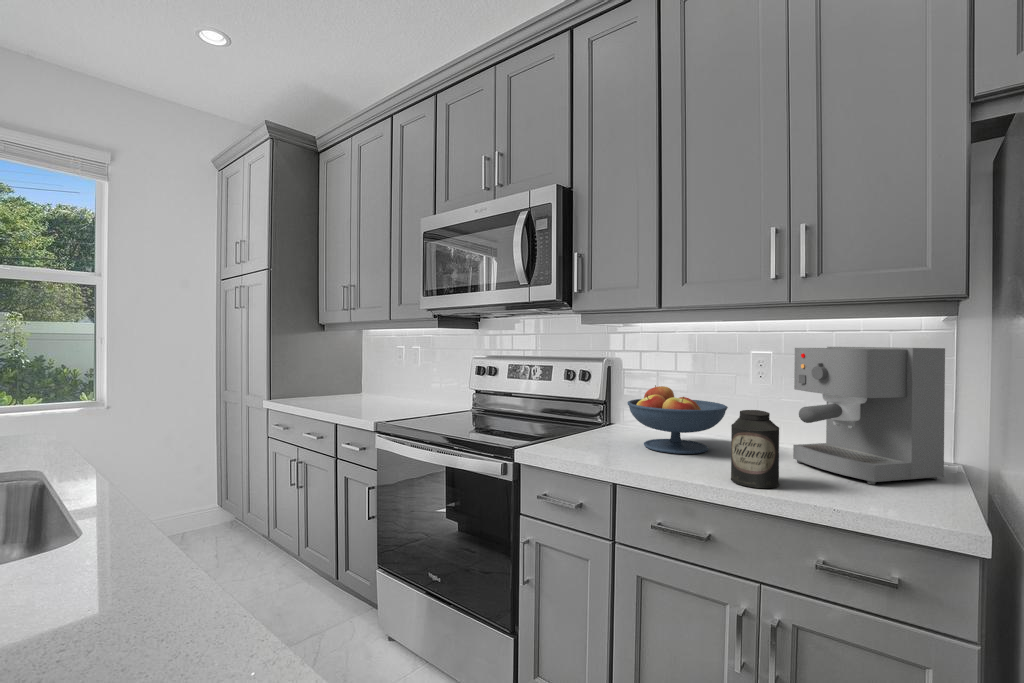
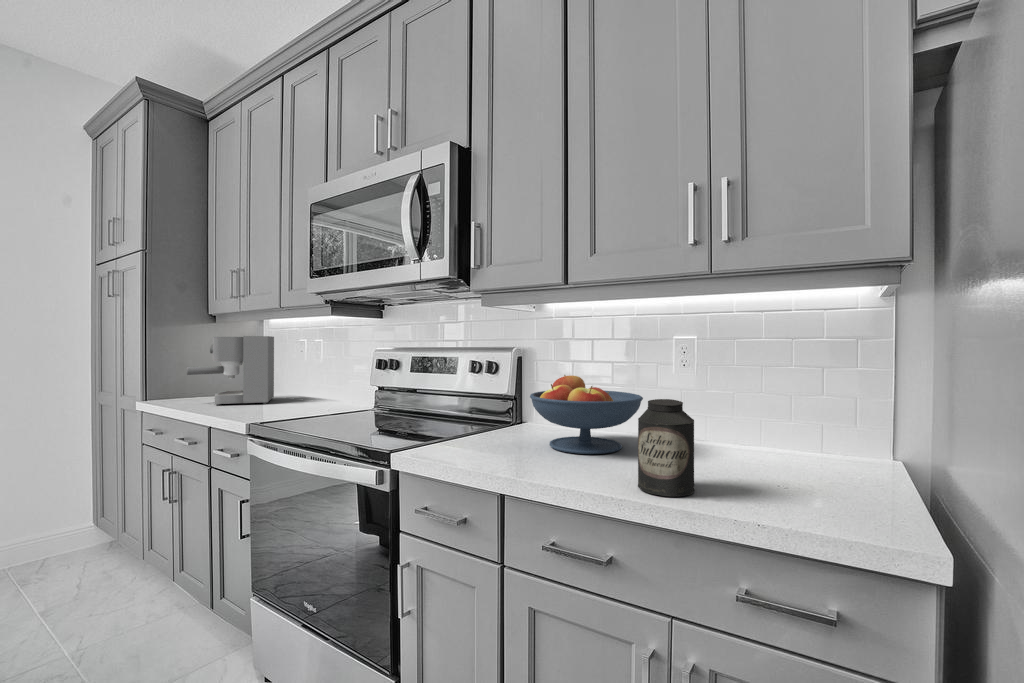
coffee maker: present [793,347,945,484] -> present [187,336,274,405]

